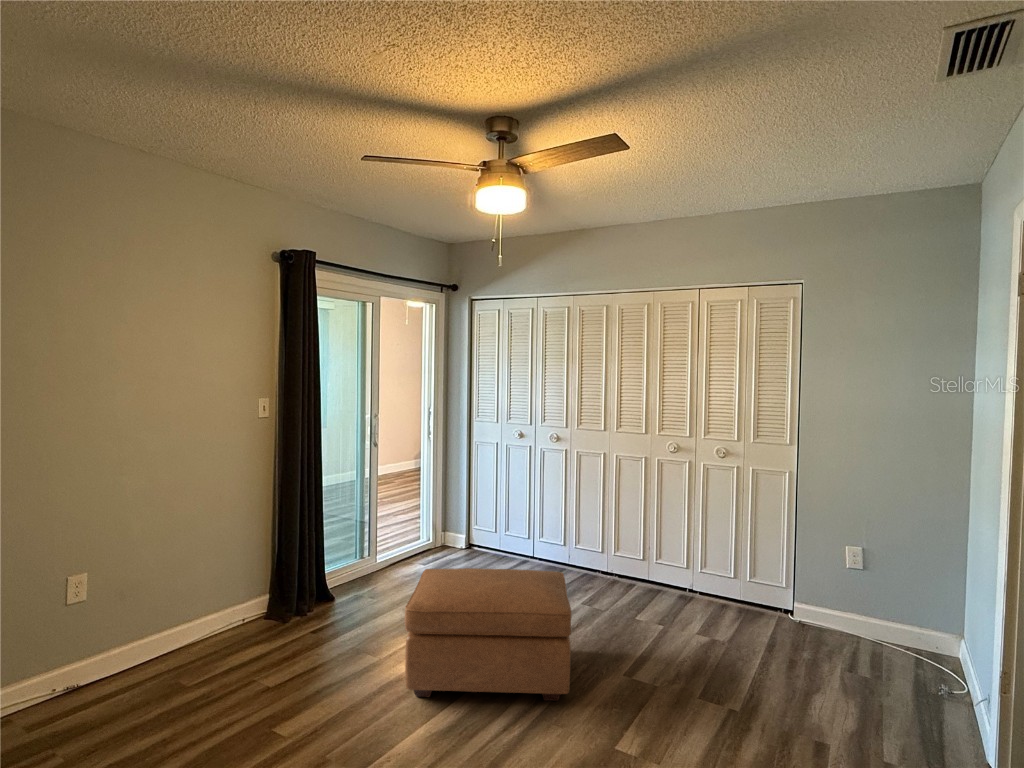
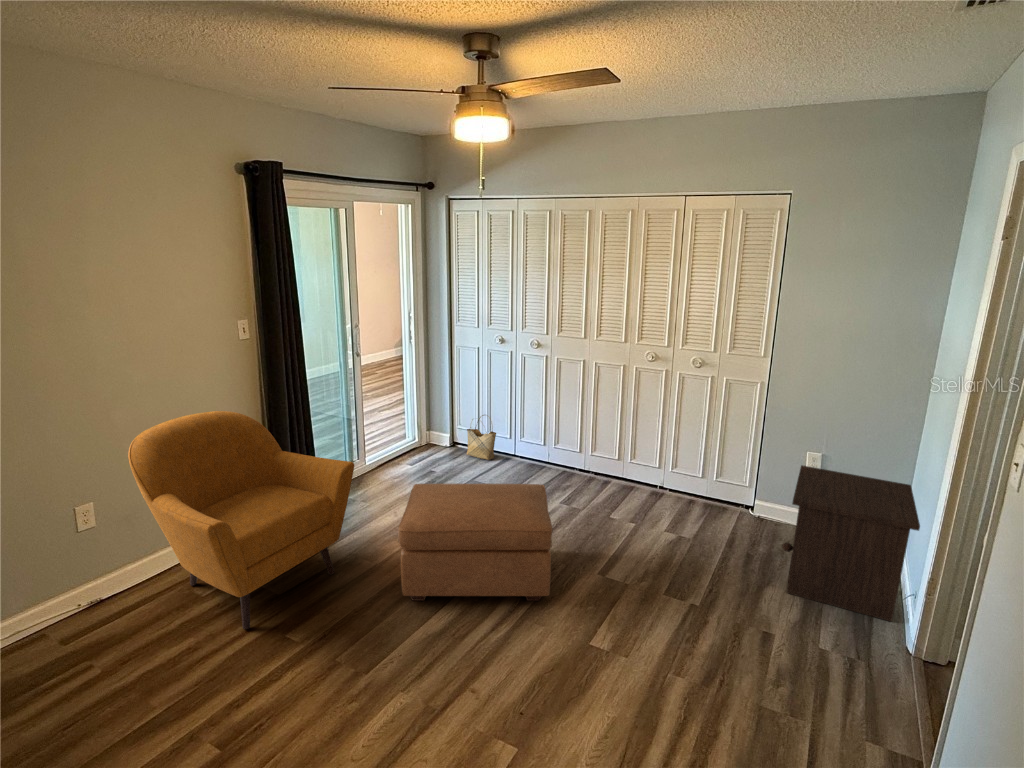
armchair: none [133,487,364,721] -> present [128,411,354,629]
woven basket: none [482,513,514,561] -> present [467,415,496,460]
nightstand: none [829,556,983,735] -> present [783,465,920,622]

